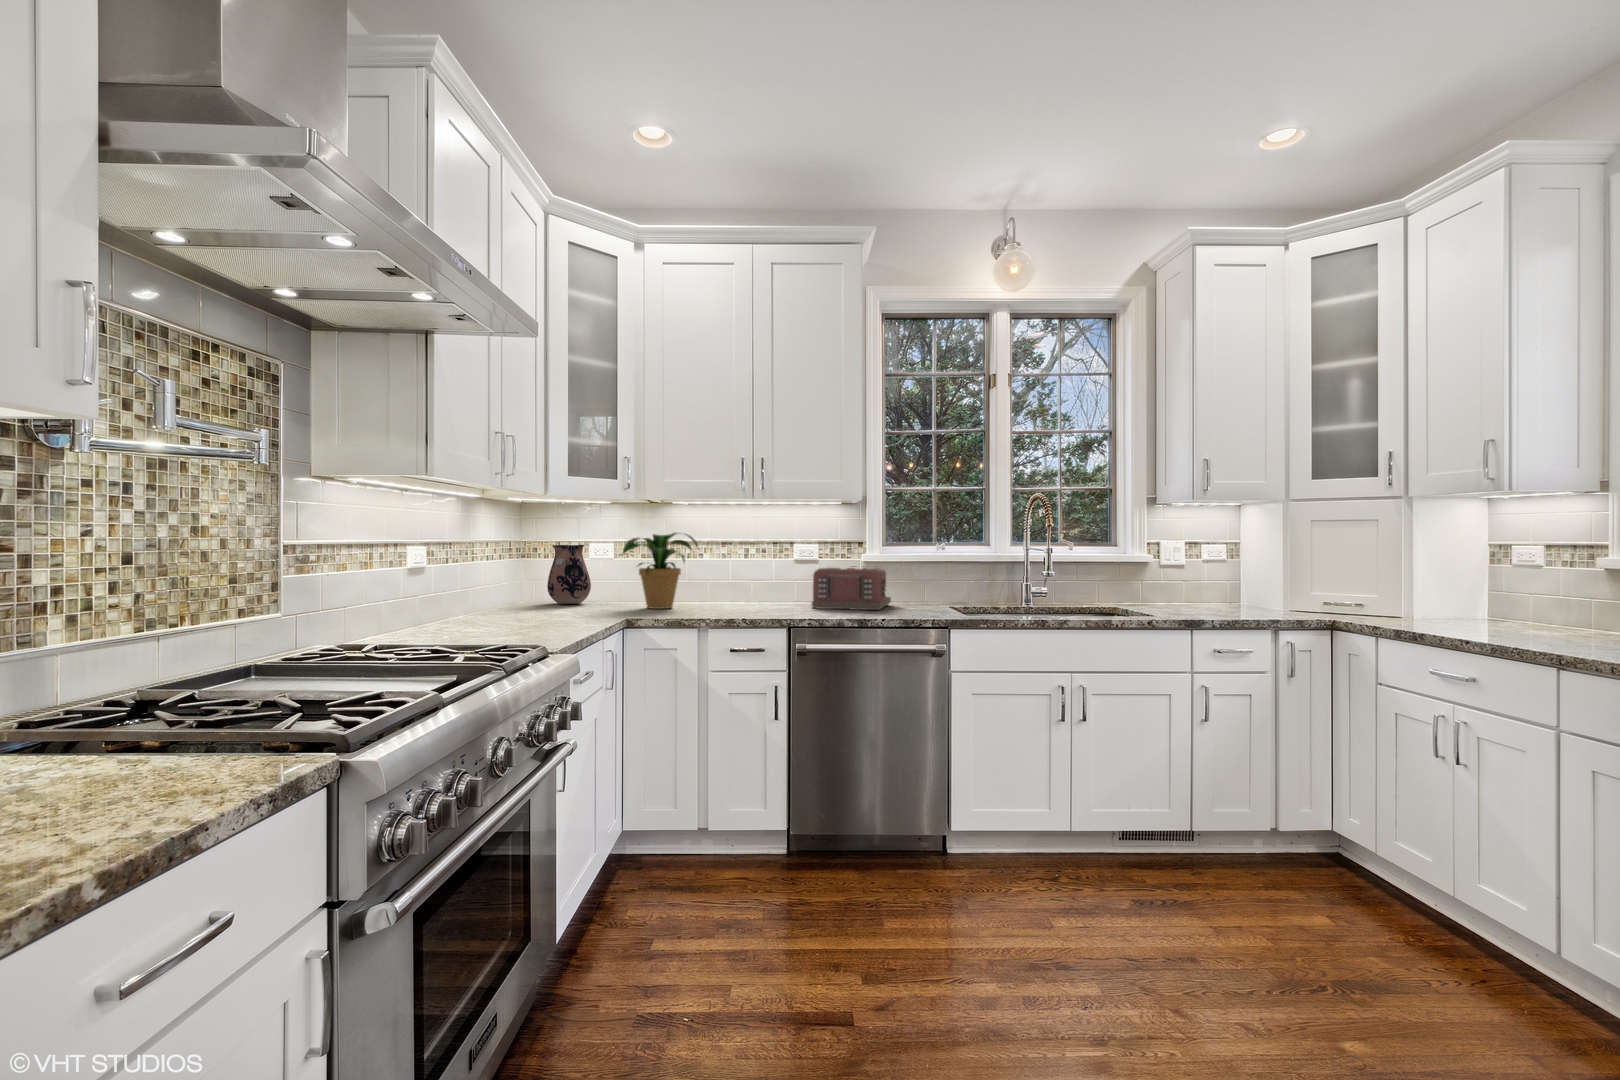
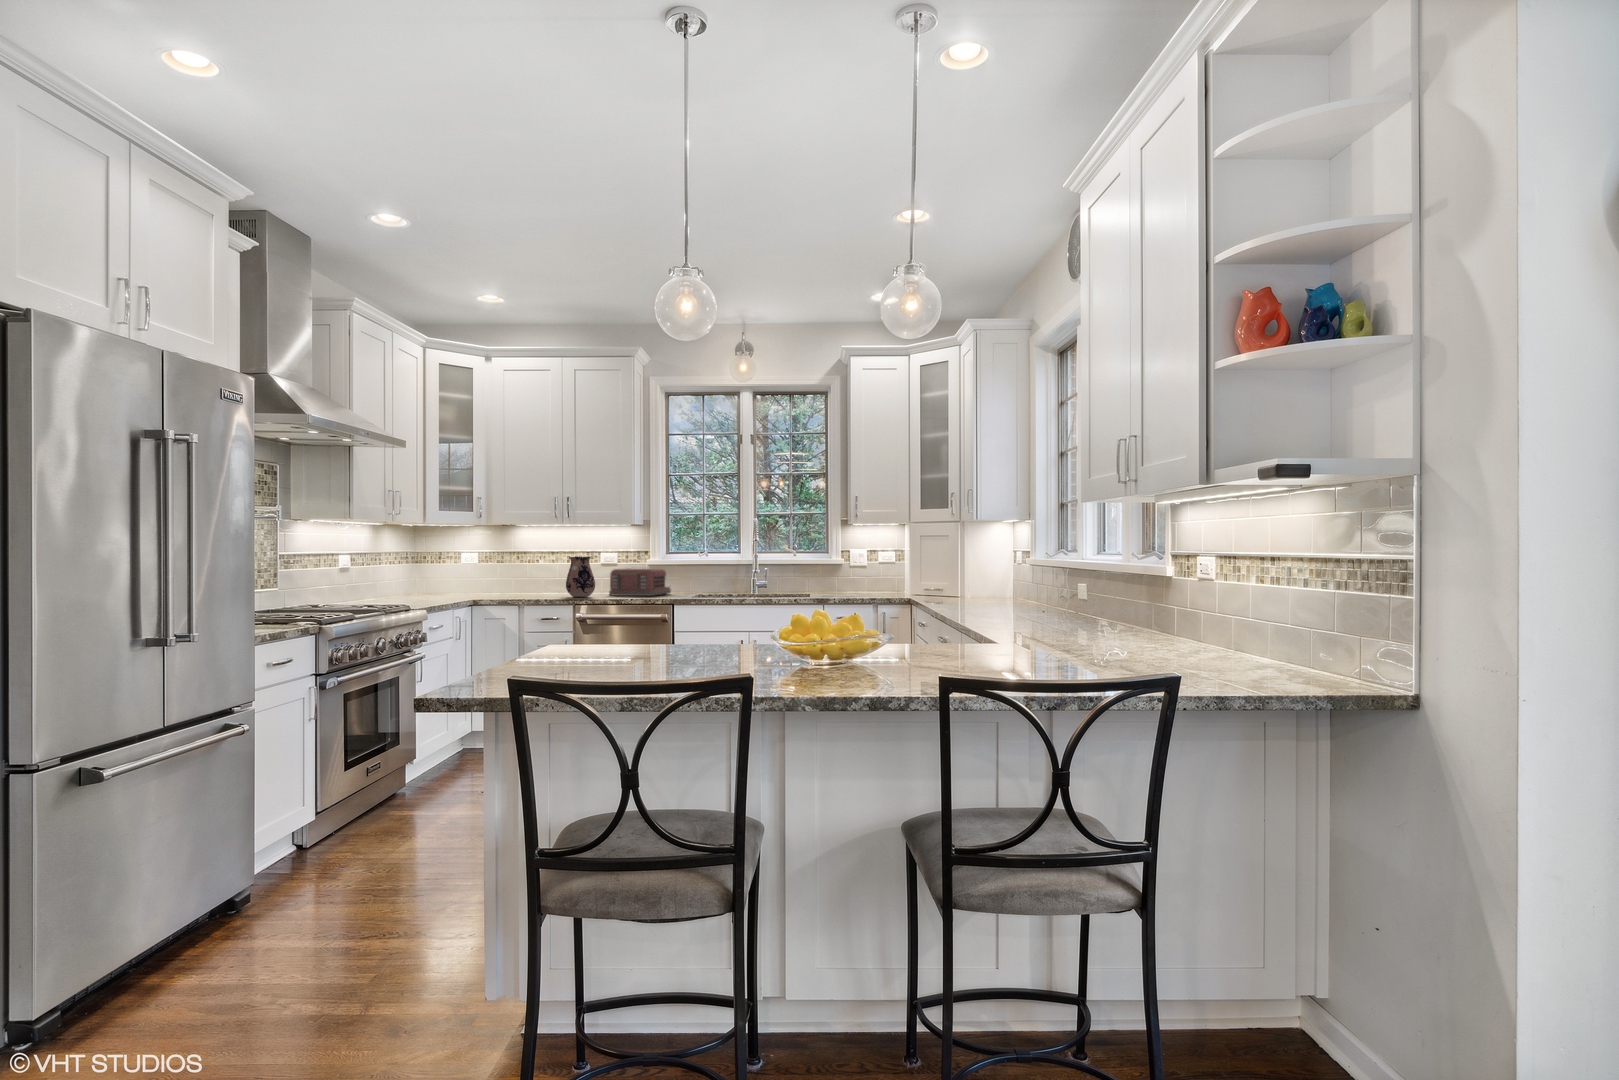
potted plant: present [622,533,698,609] -> none [478,546,532,595]
ceramic pitcher: present [547,545,591,604] -> present [566,557,595,597]

